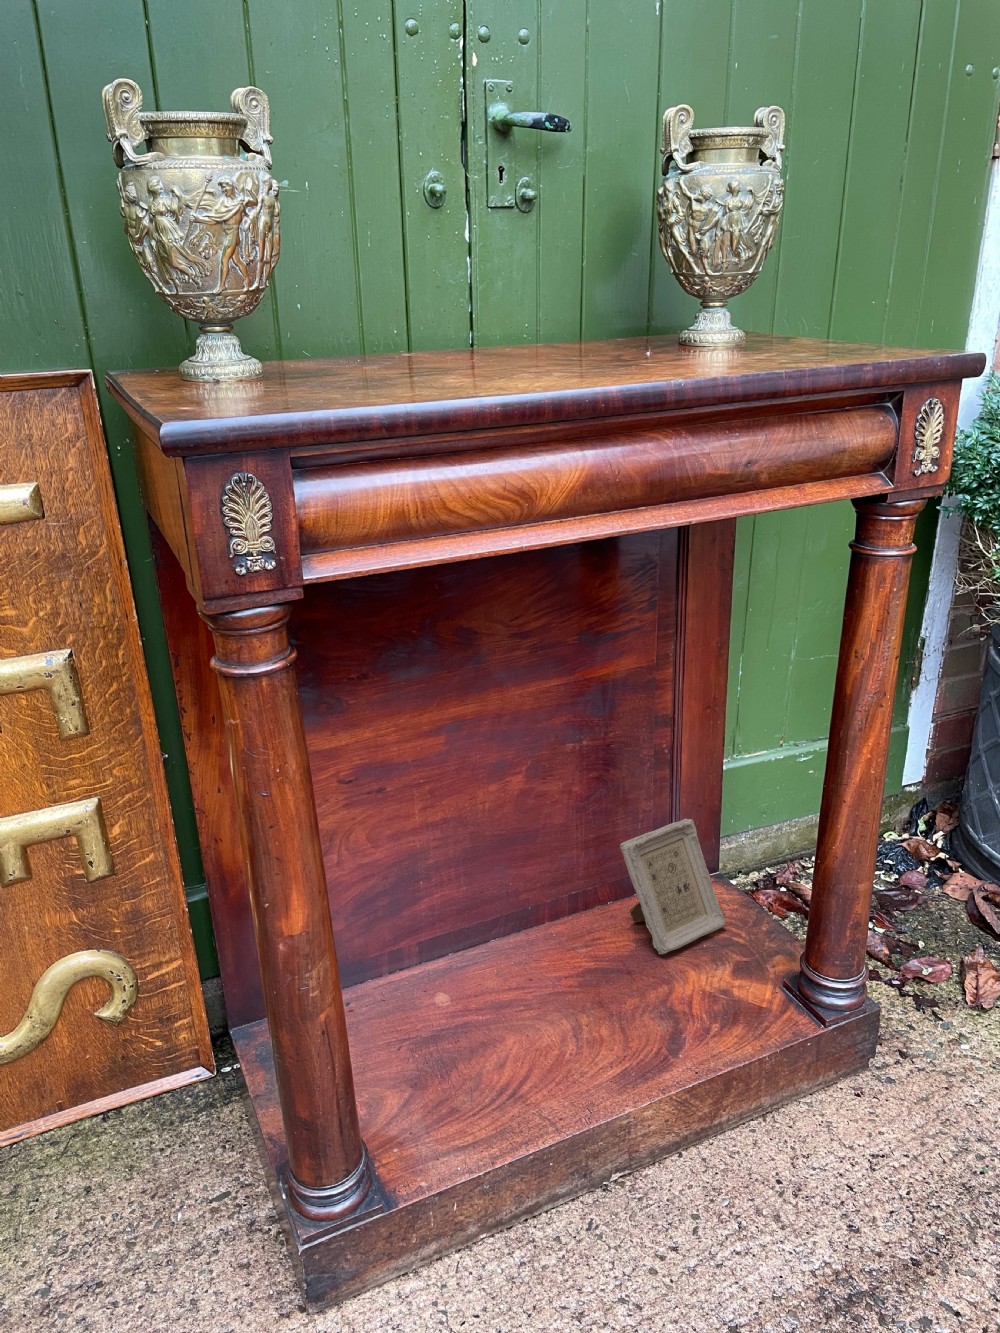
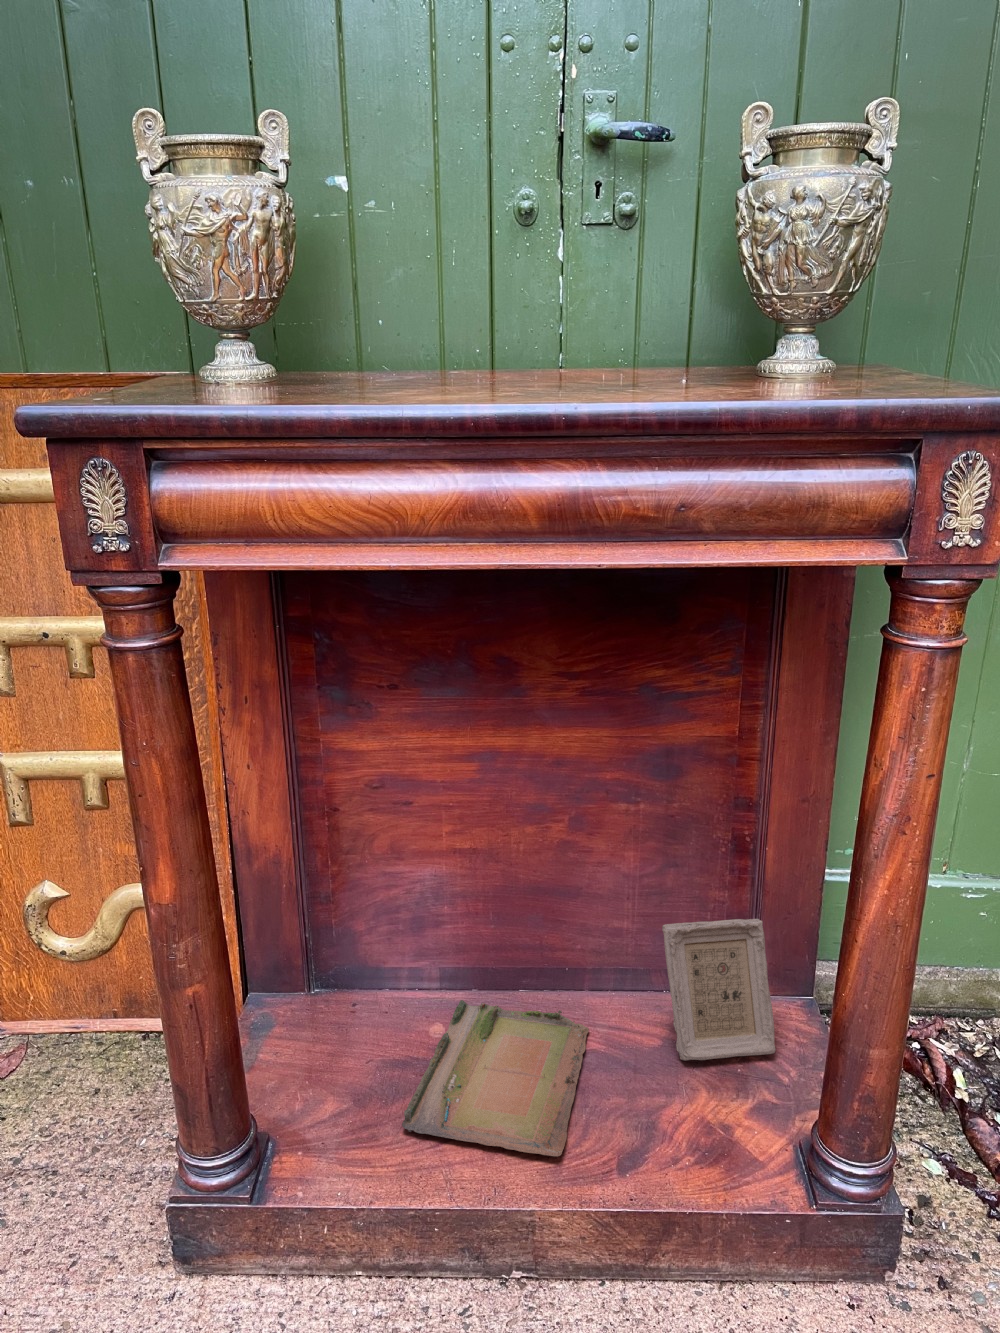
tray: none [446,944,624,1094] -> present [402,1000,589,1156]

